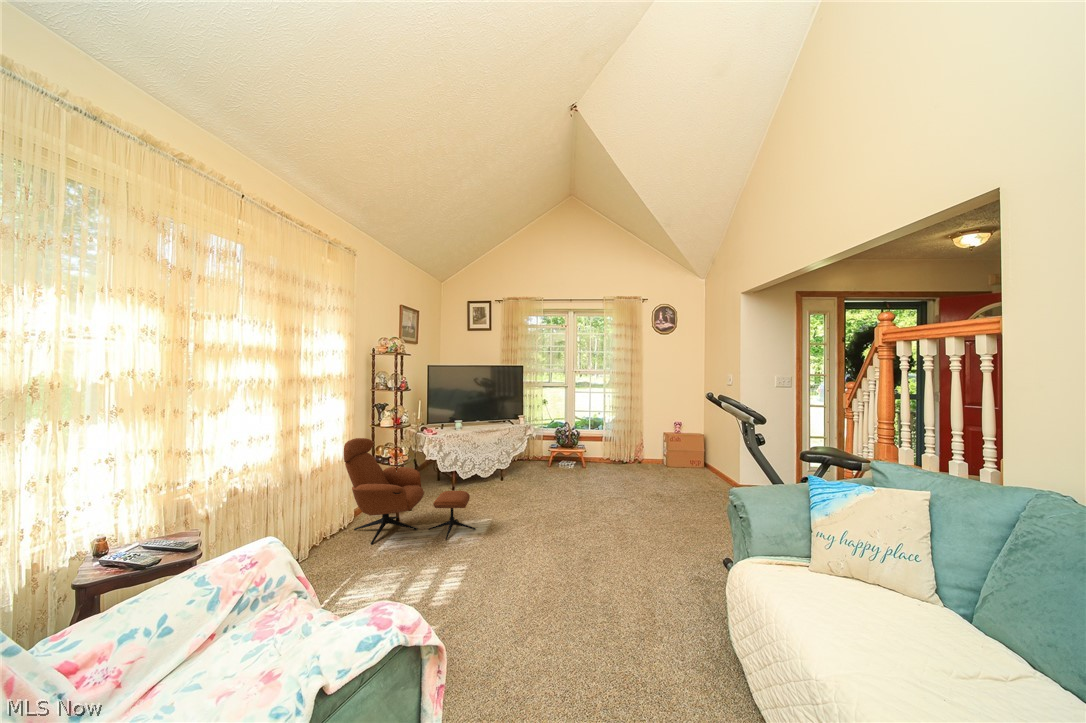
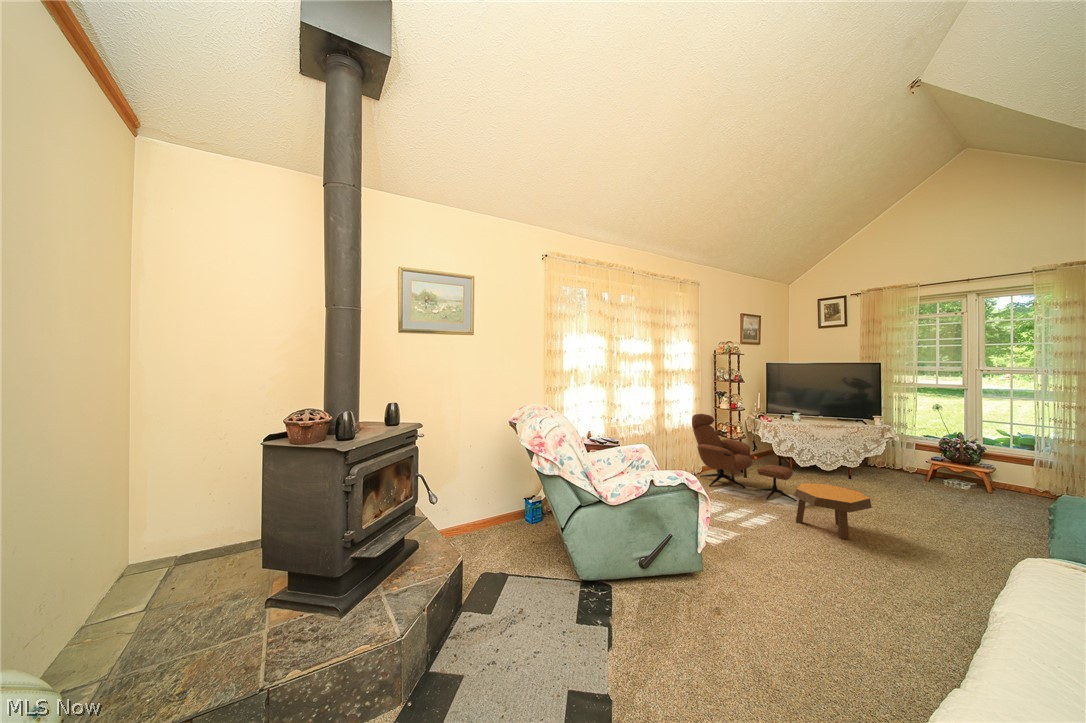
footstool: none [486,504,554,569] -> present [793,483,872,540]

